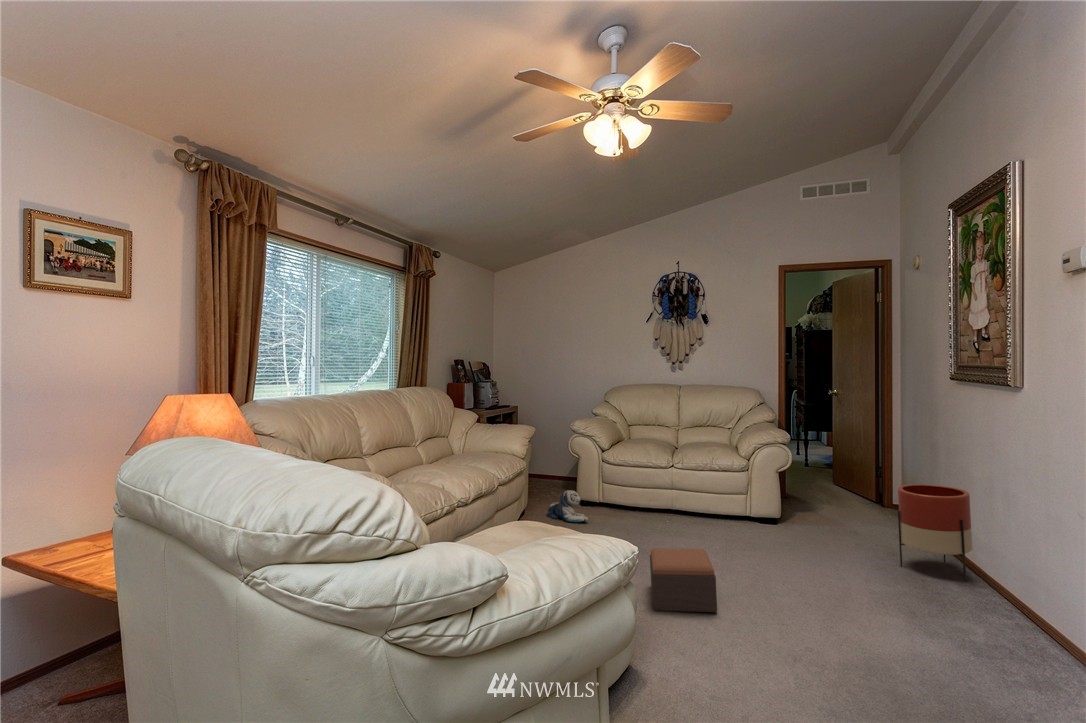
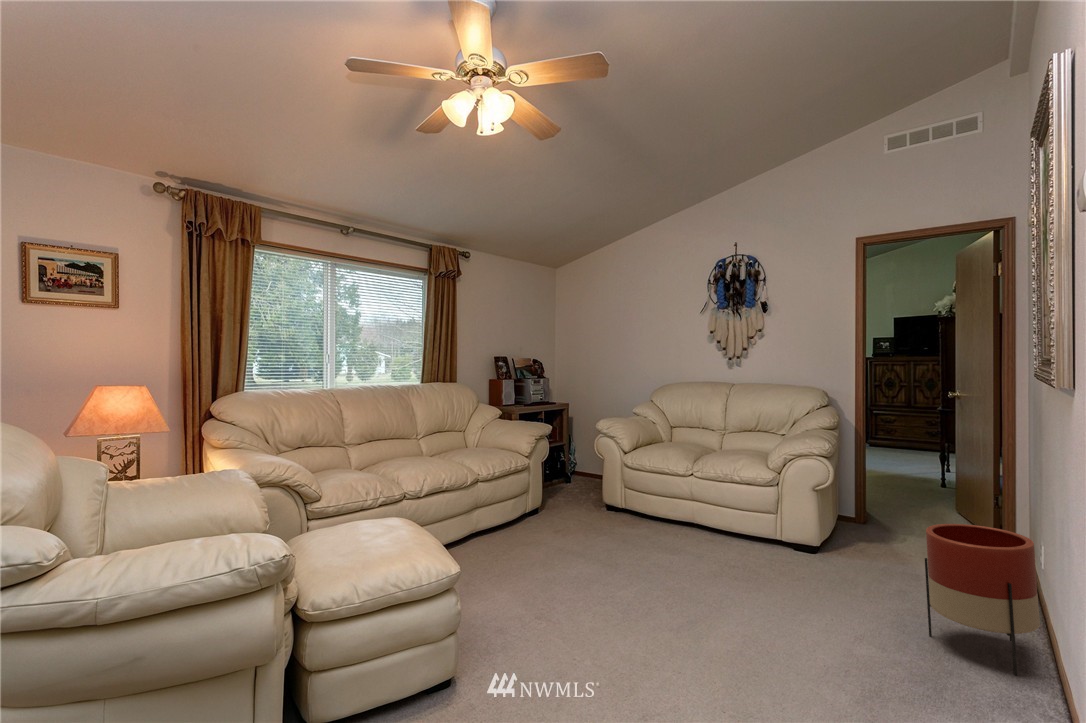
plush toy: present [548,490,588,523] -> none [554,494,586,529]
footstool: present [650,548,717,612] -> none [534,566,624,652]

